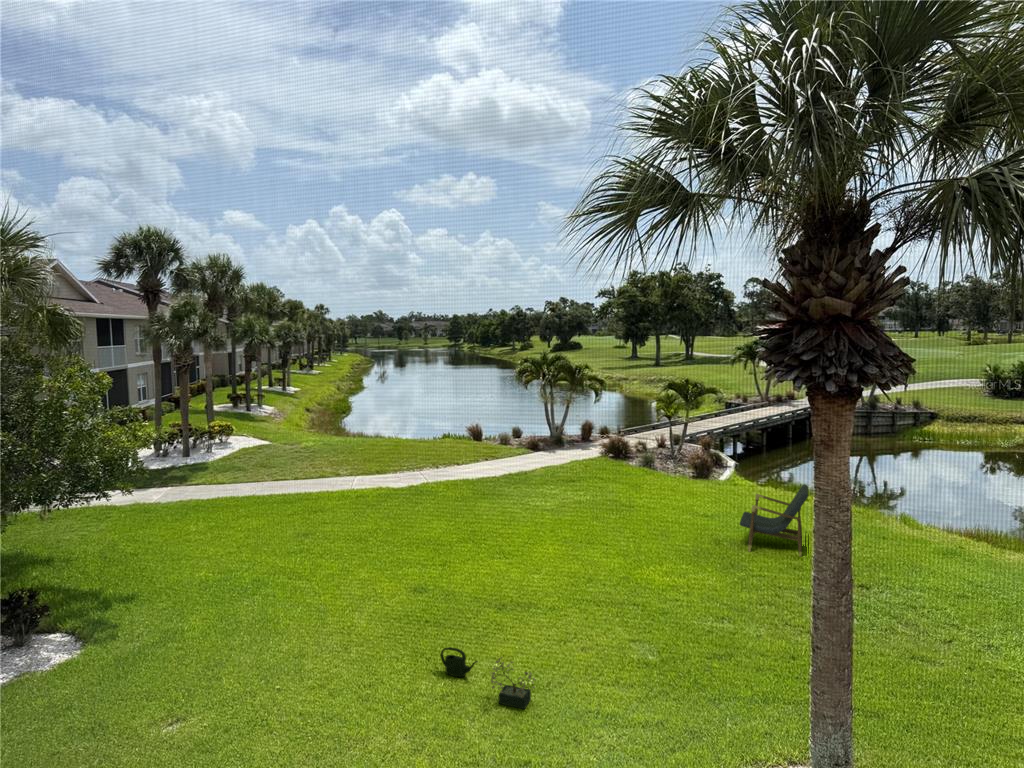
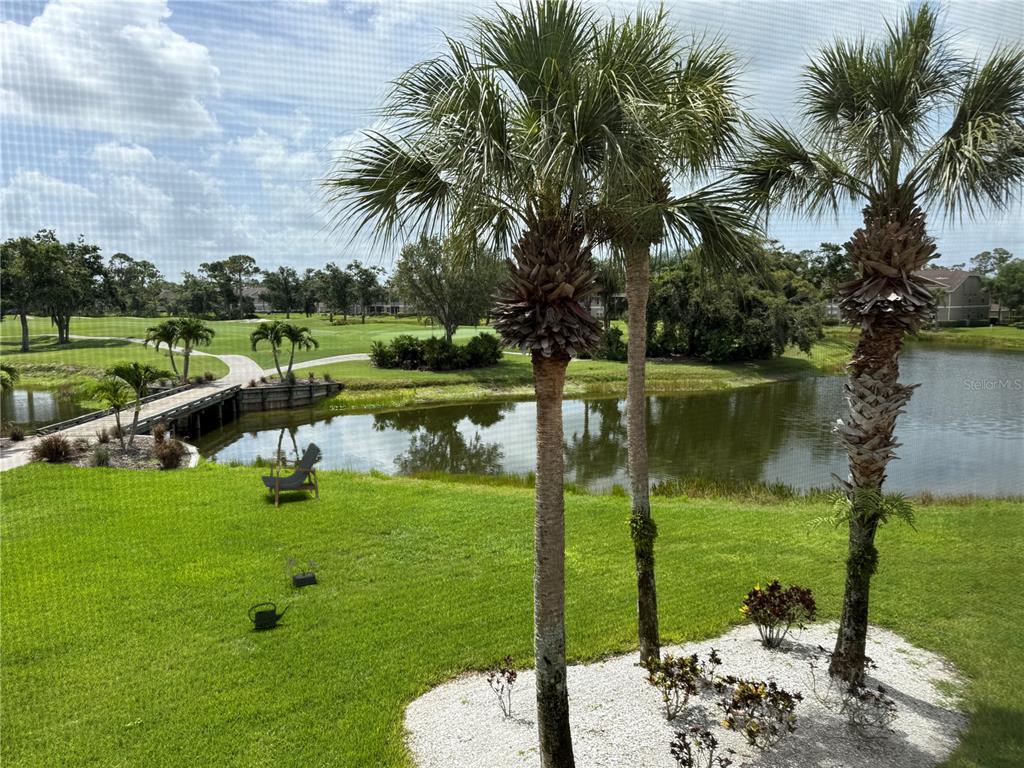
watering can: present [441,647,478,677] -> present [248,602,290,629]
decorative plant: present [491,657,535,709] -> present [284,557,320,587]

